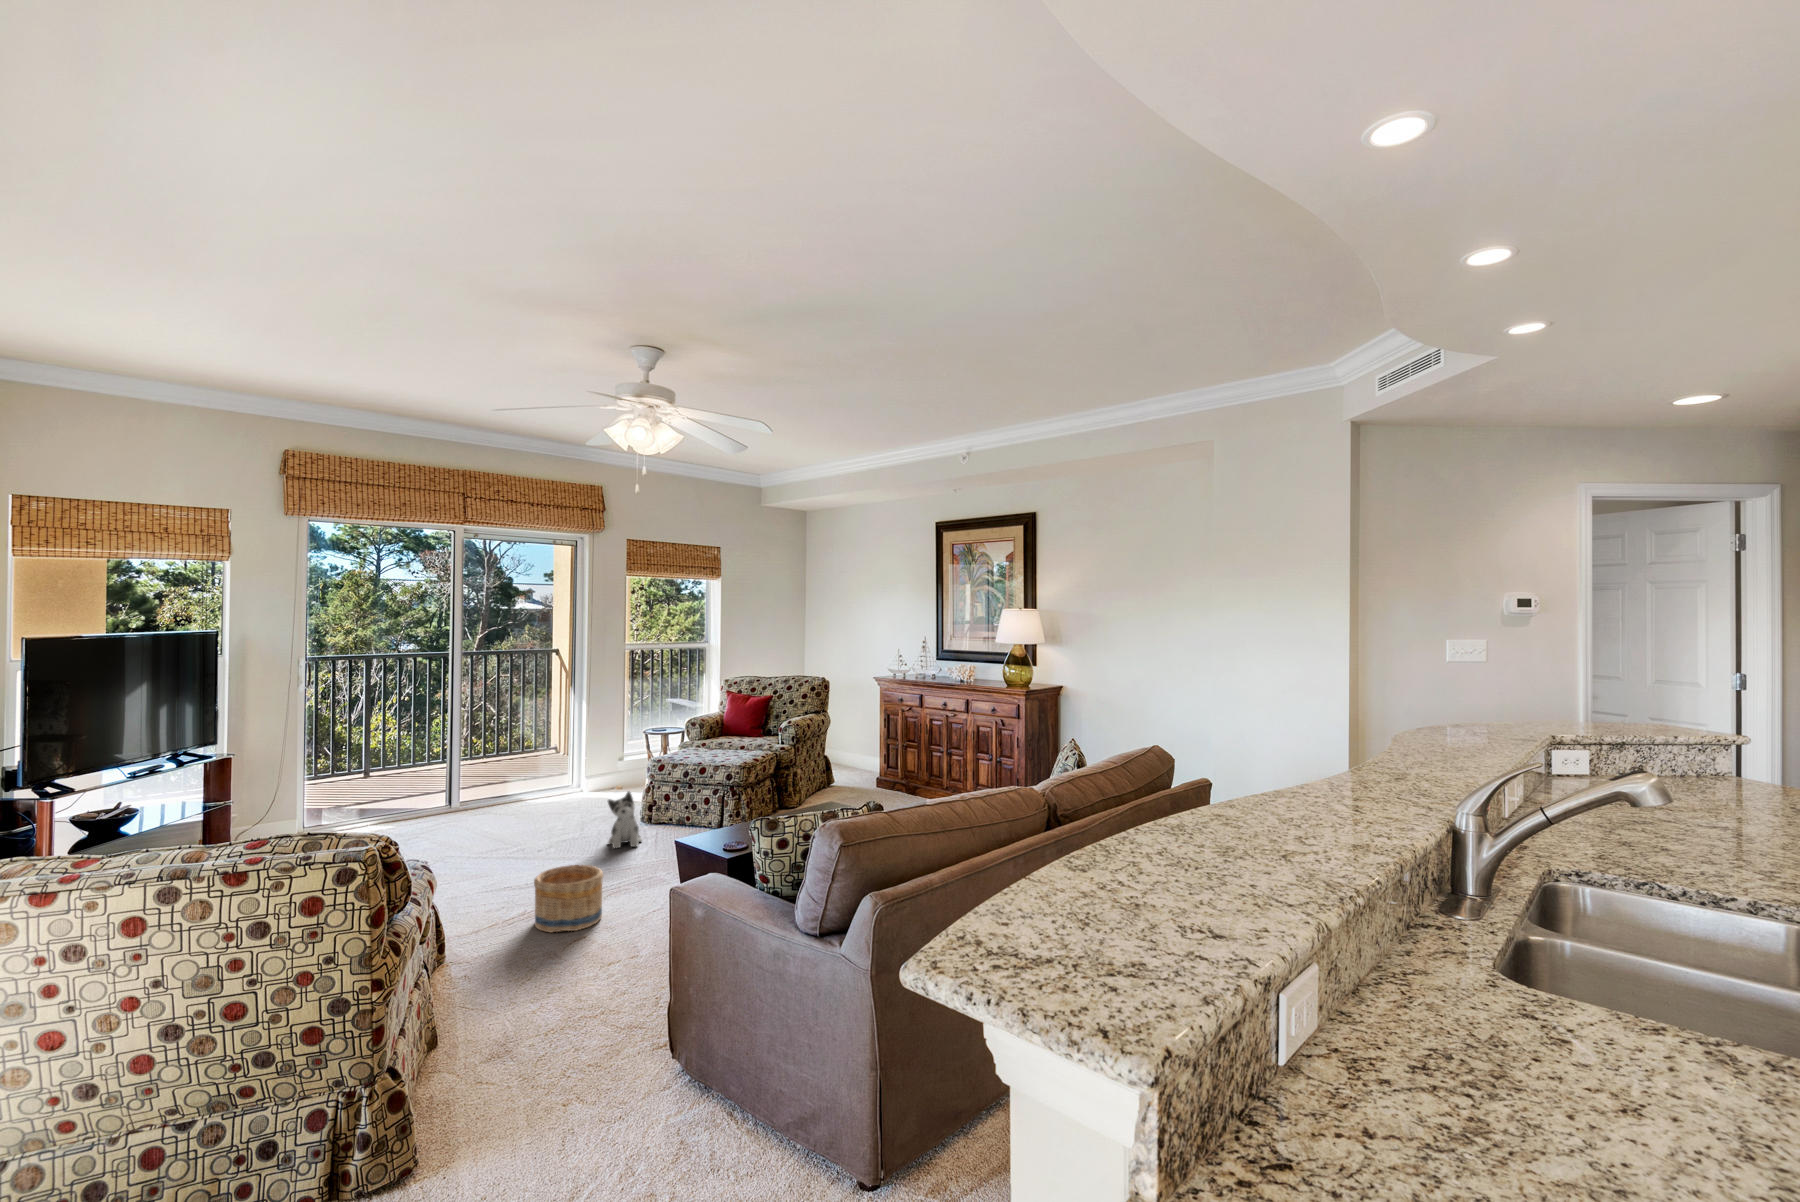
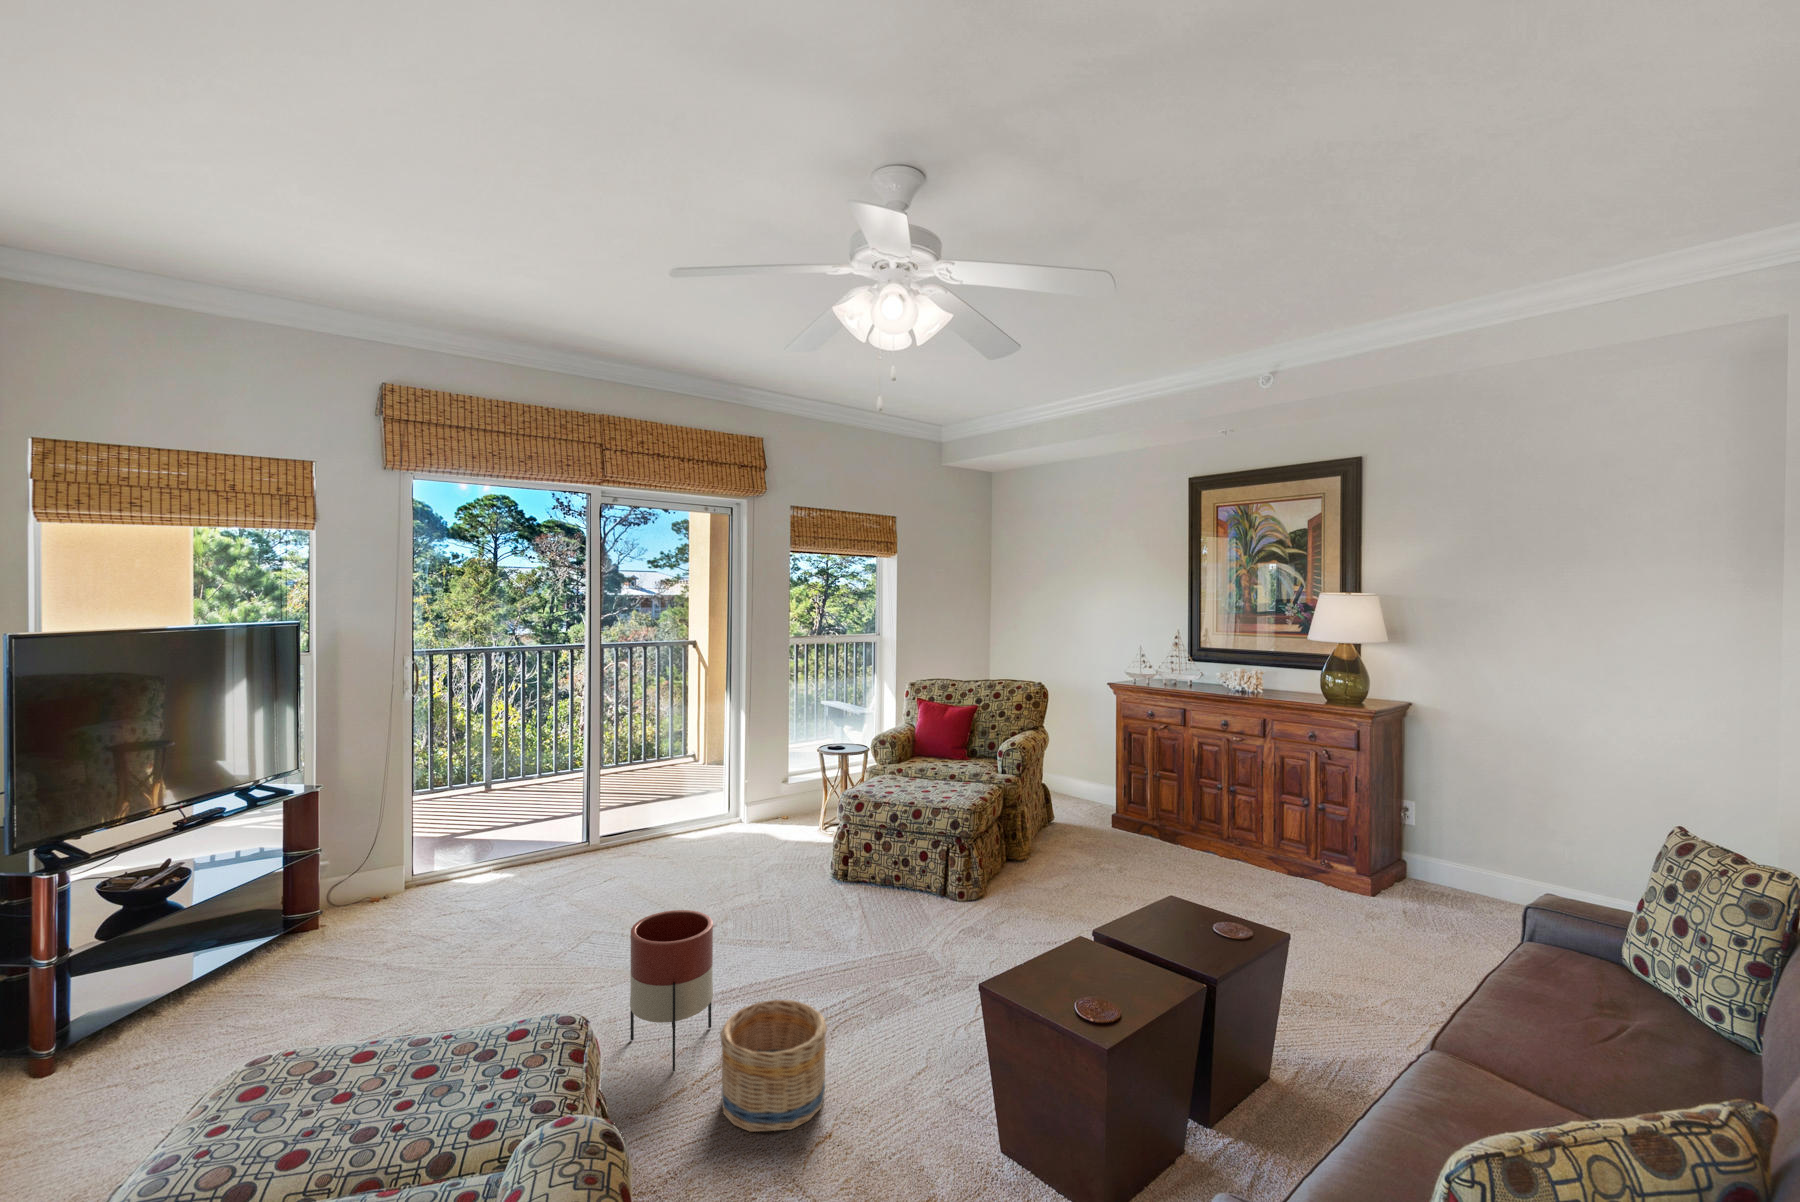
plush toy: present [608,792,642,848] -> none [796,847,842,929]
planter: none [477,818,534,913] -> present [630,910,713,1071]

